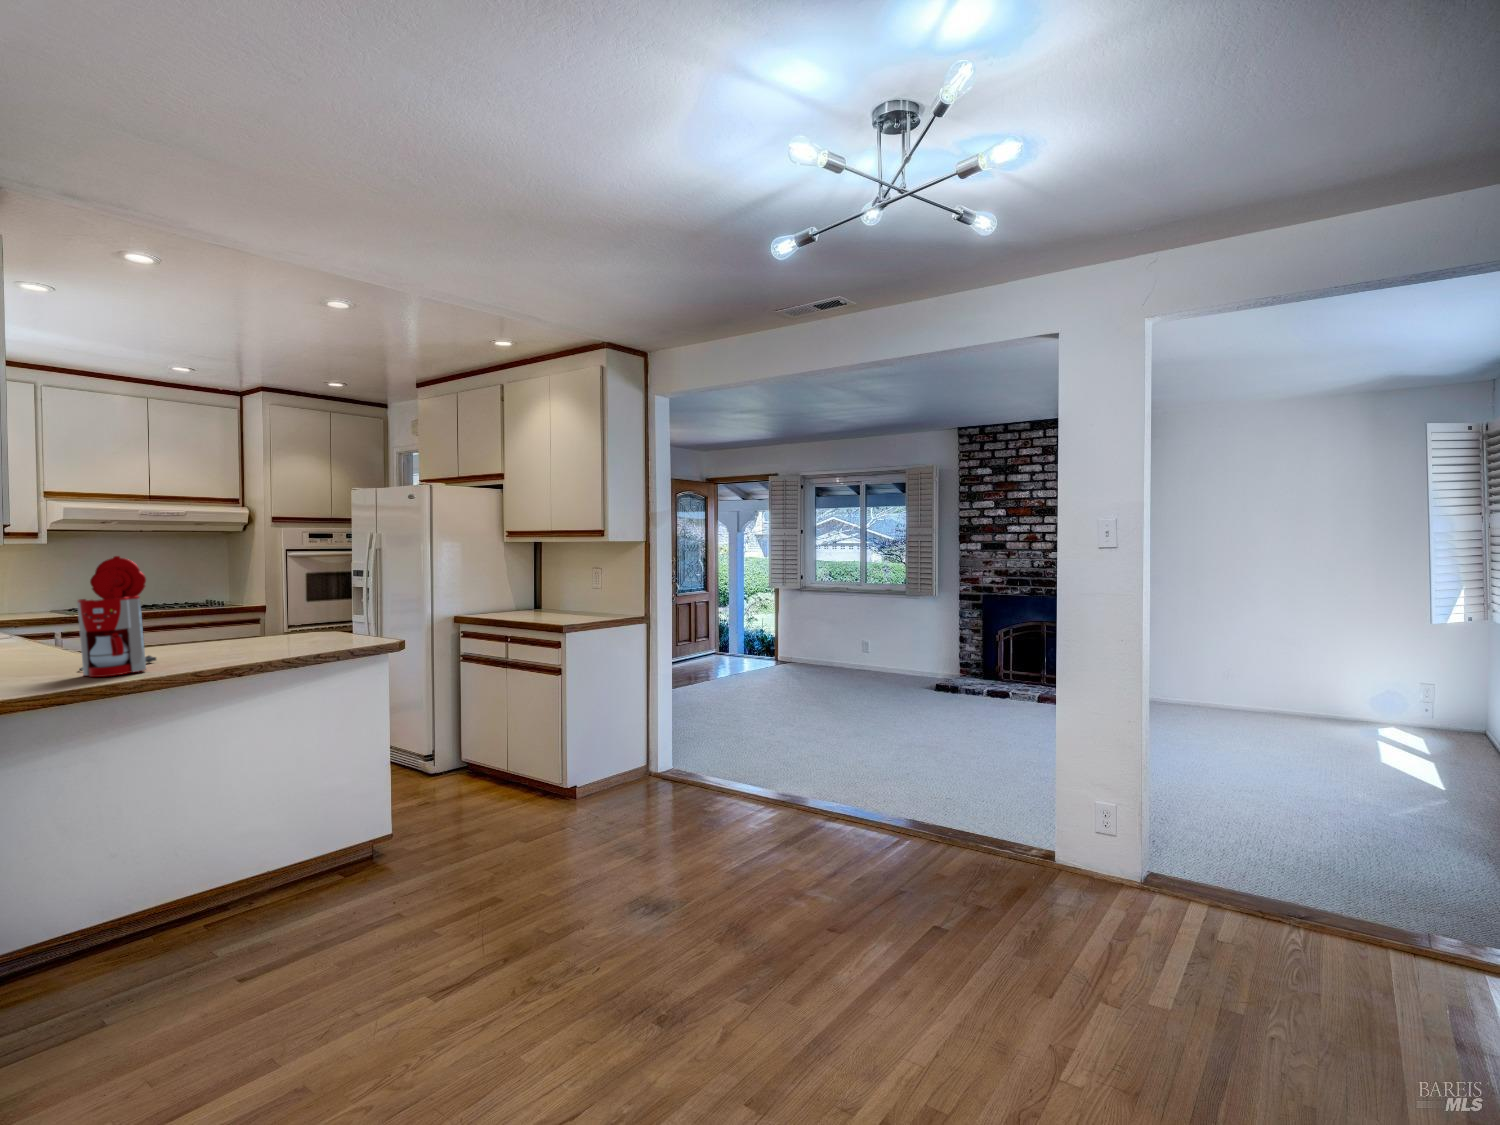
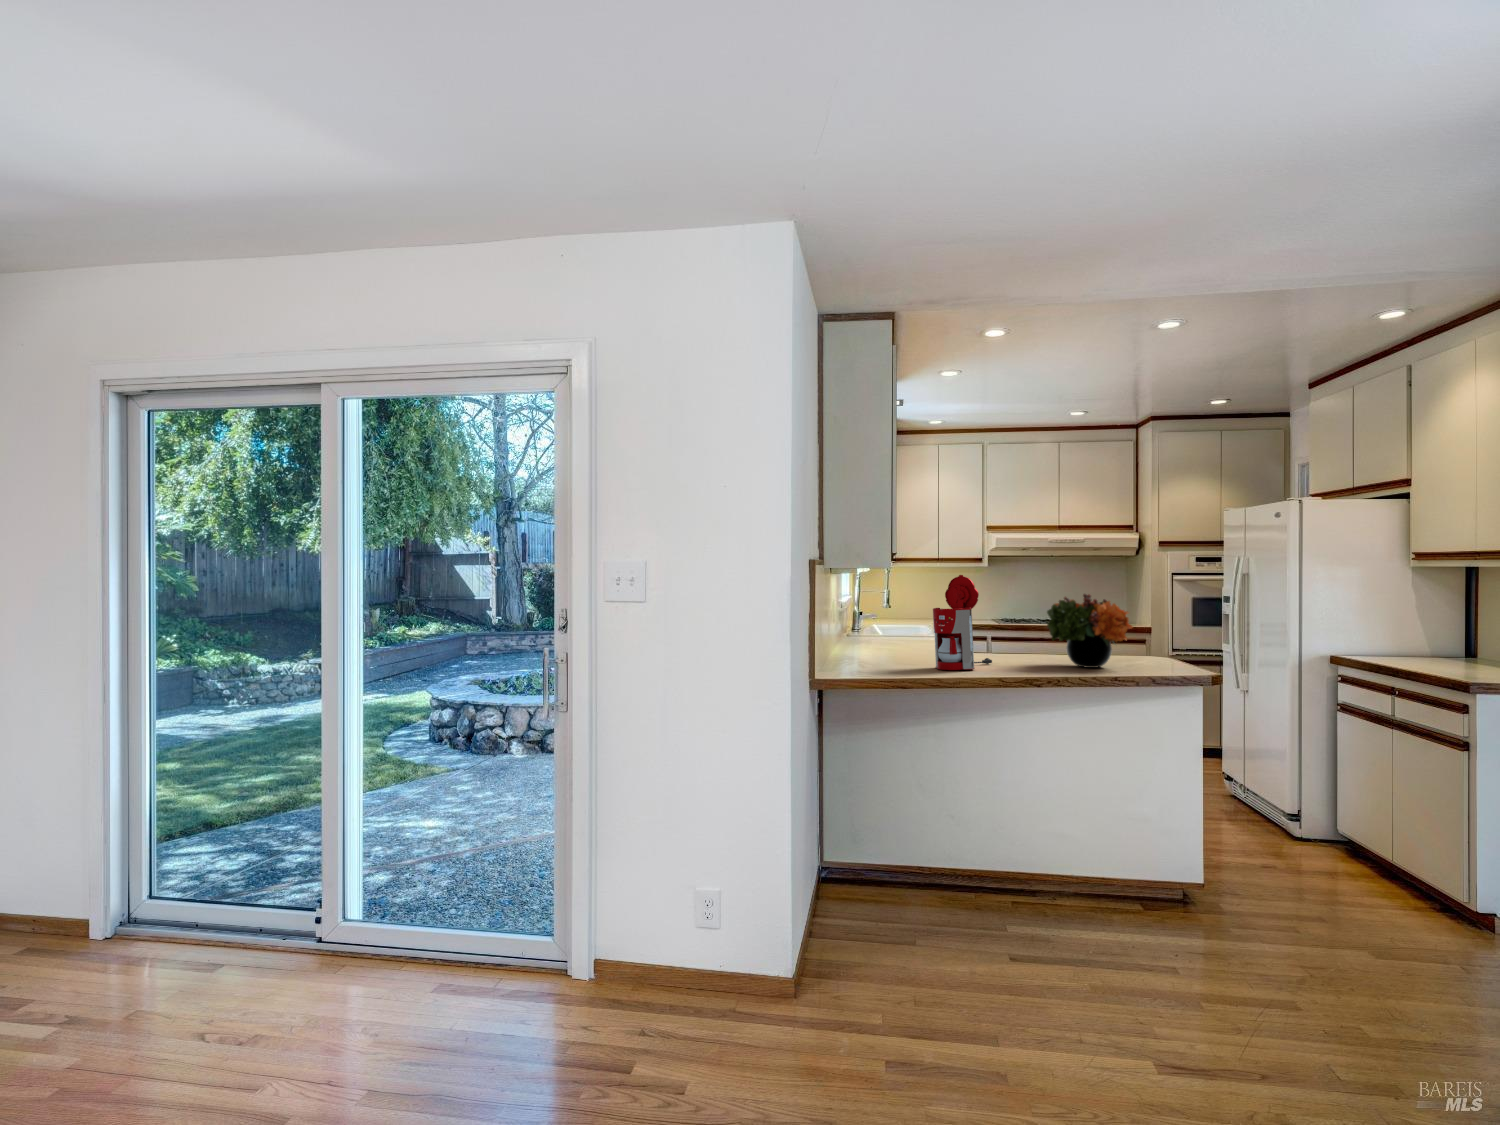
flower arrangement: none [224,573,324,651] -> present [1047,594,1133,668]

